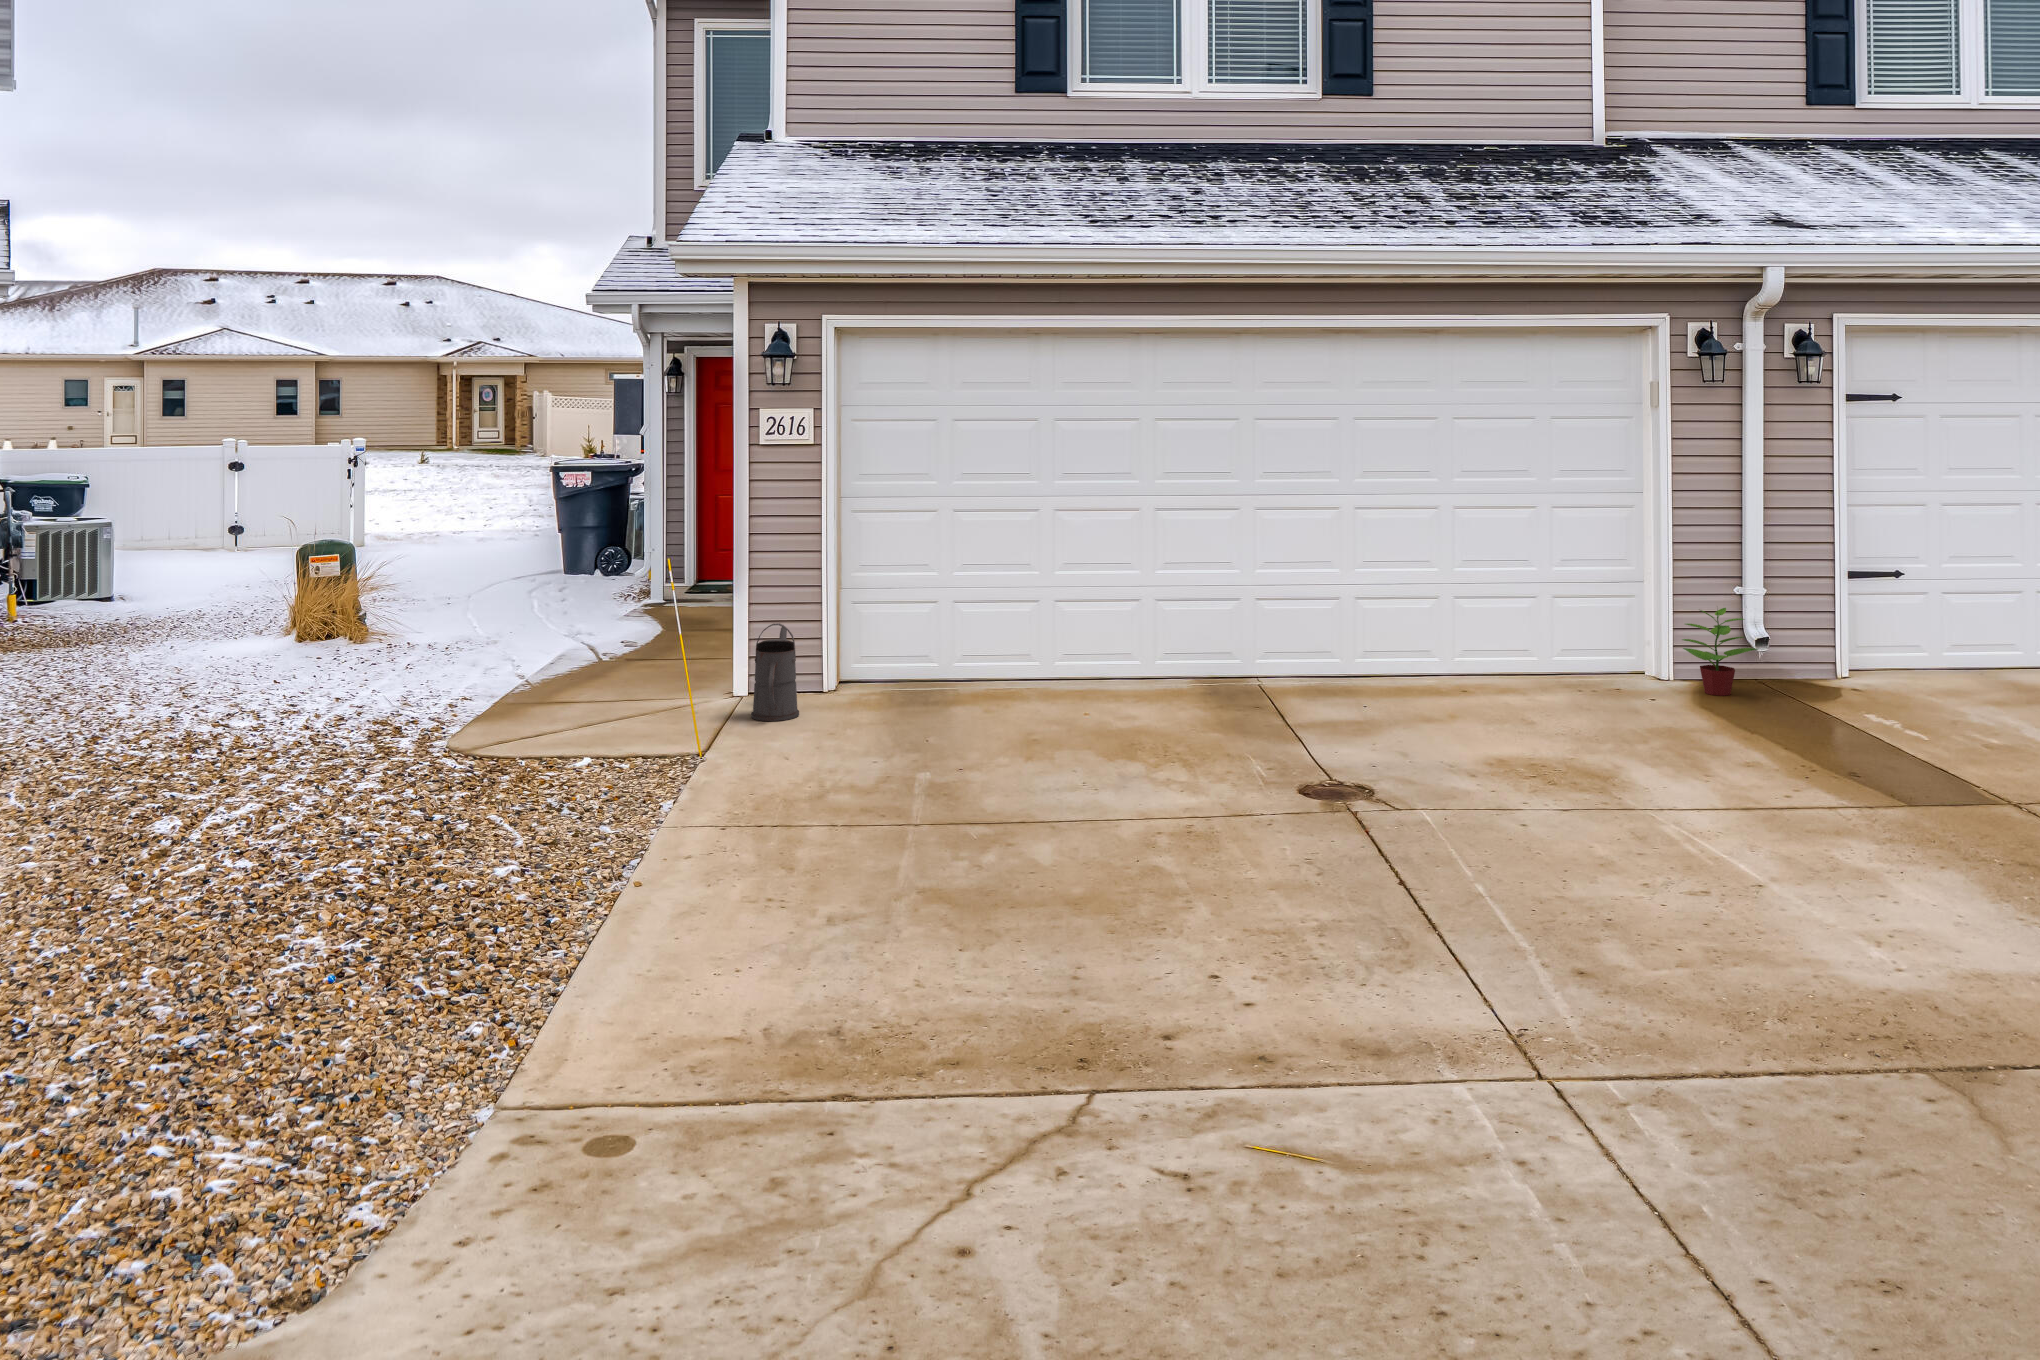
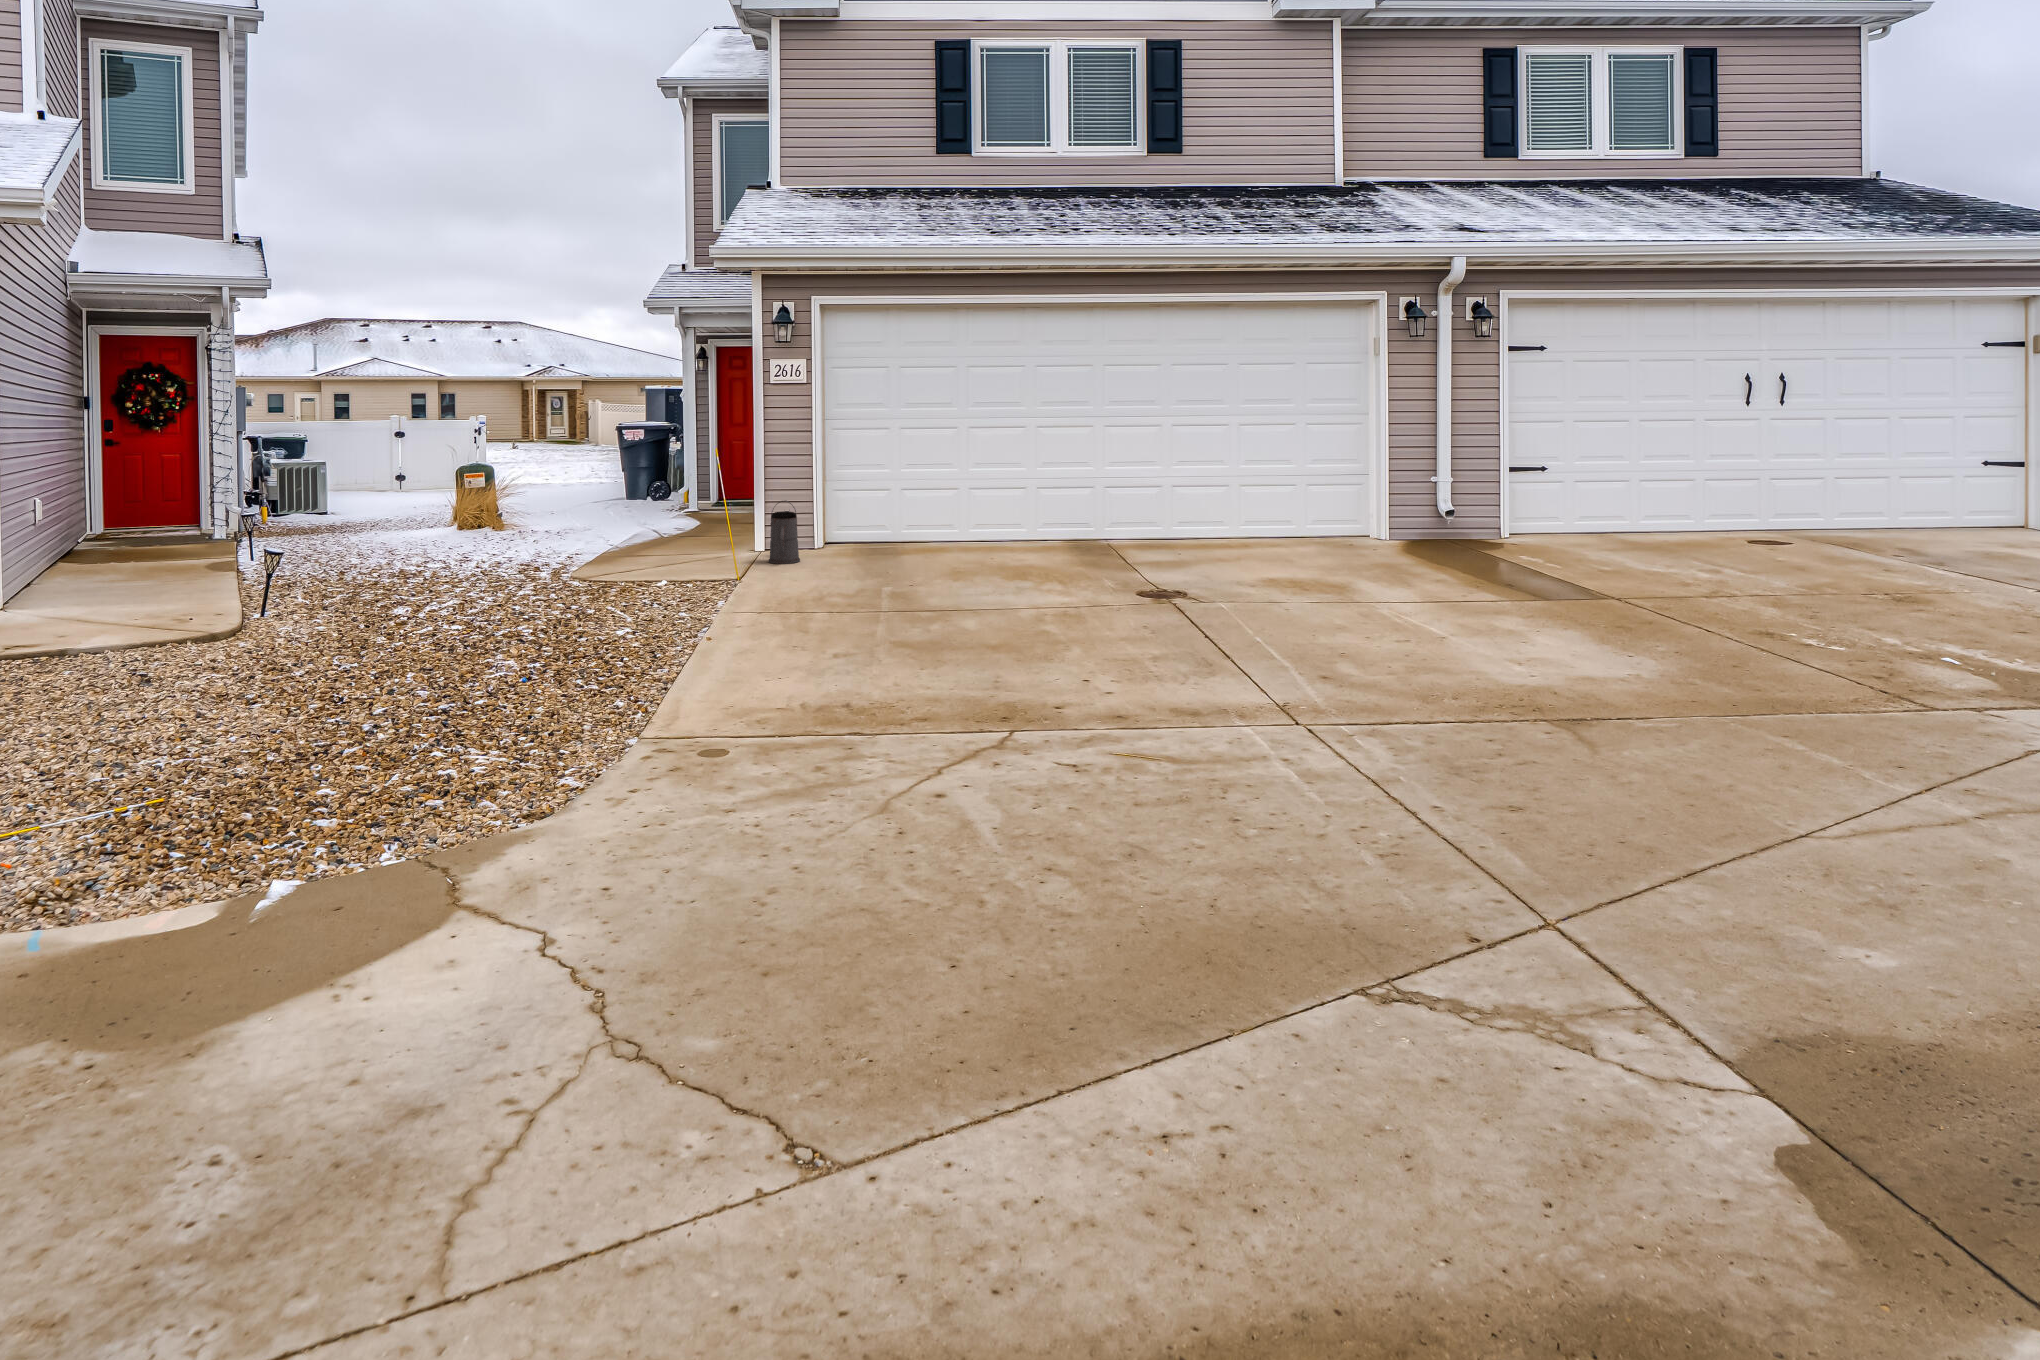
potted plant: present [1682,608,1758,696] -> none [1393,489,1446,550]

